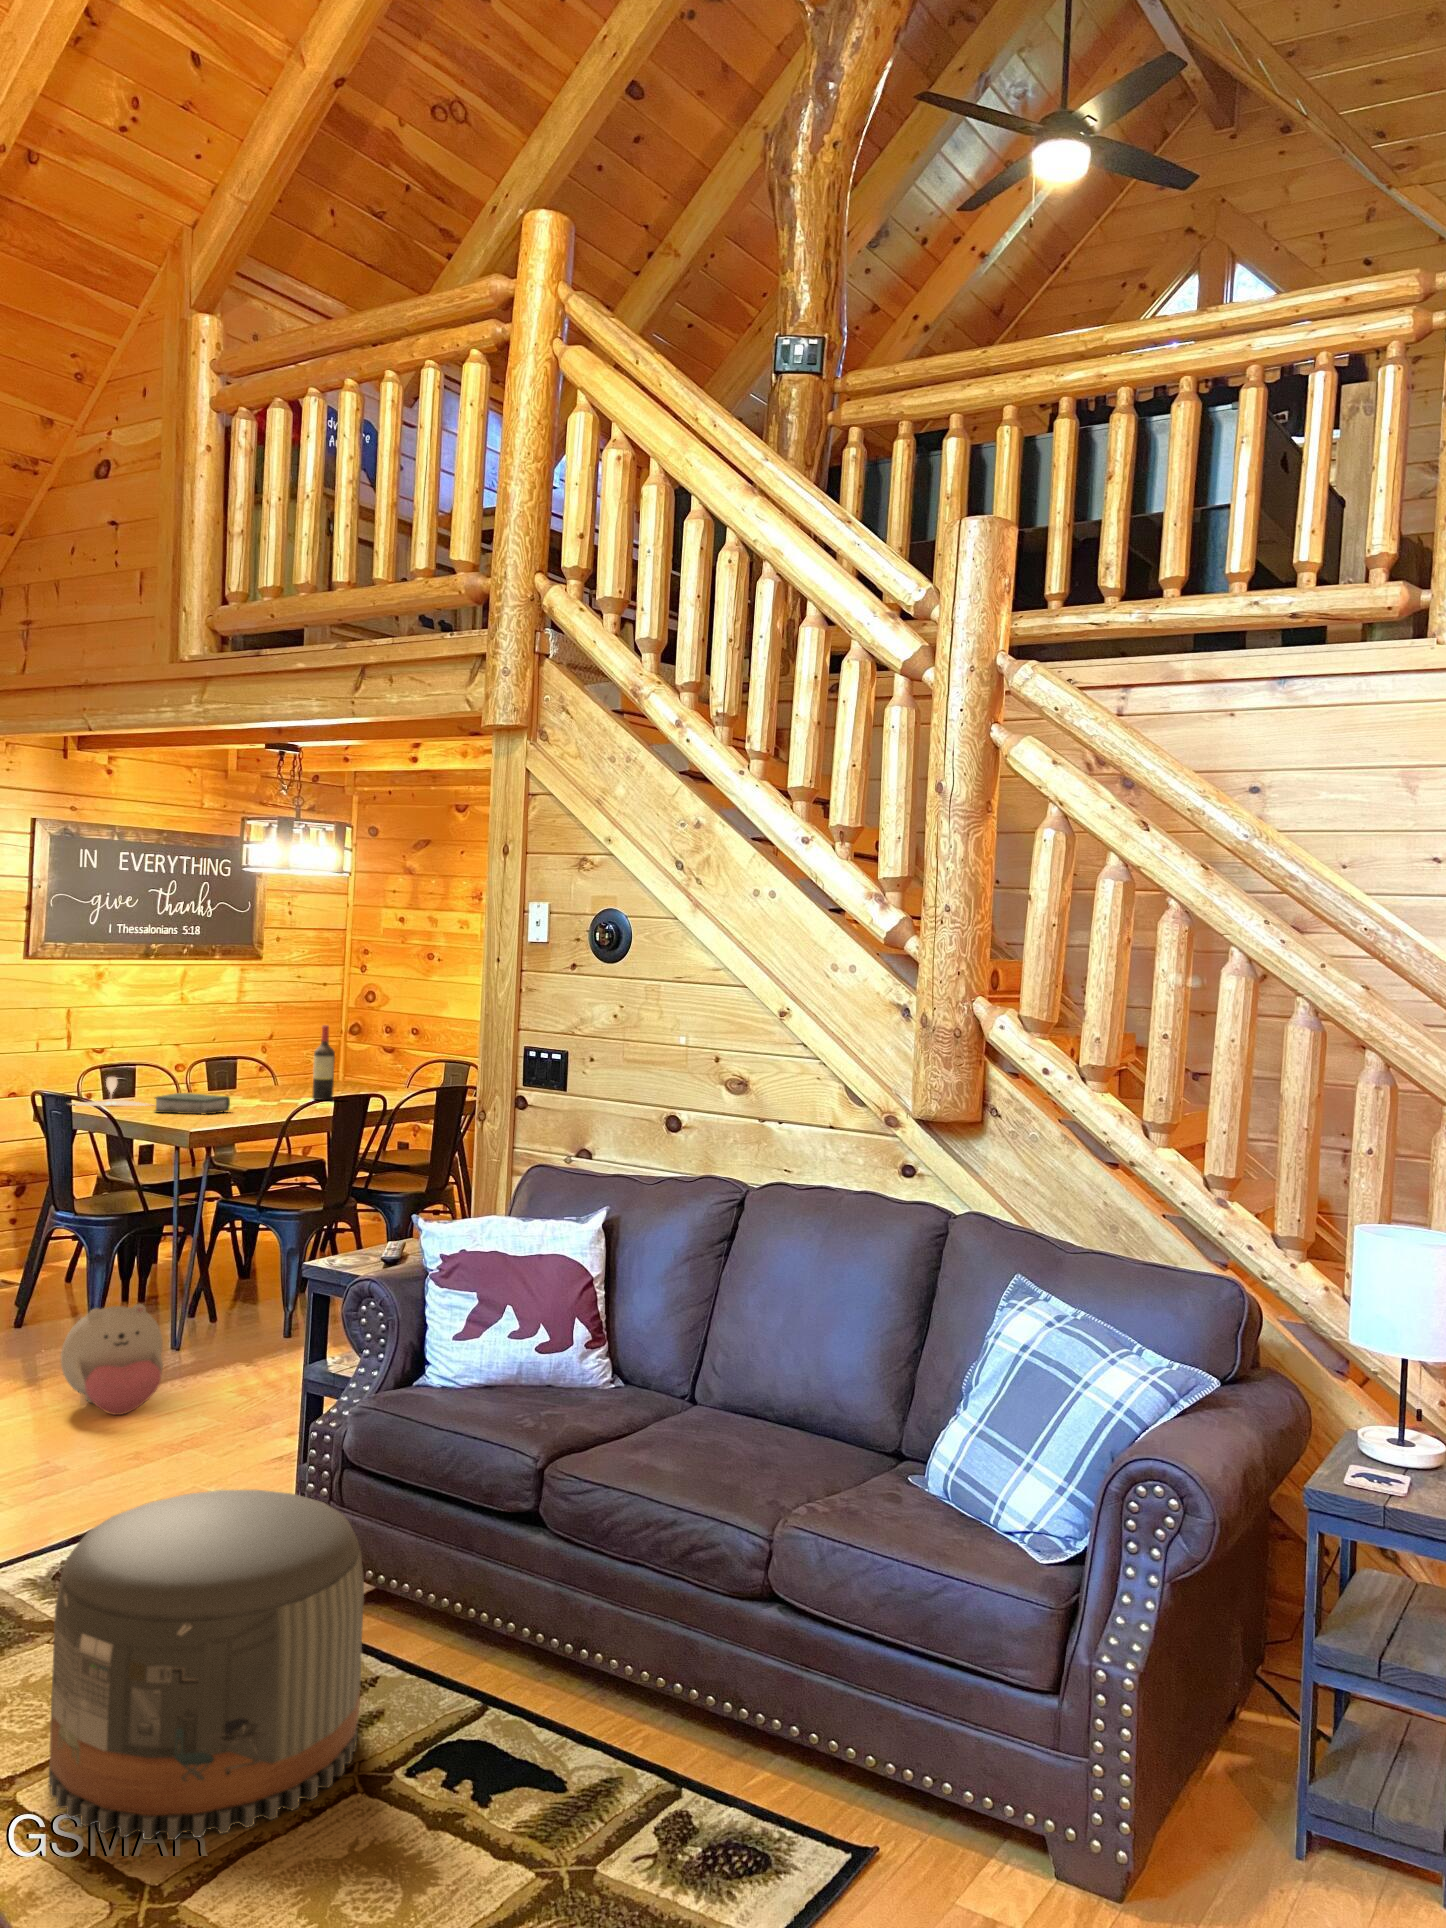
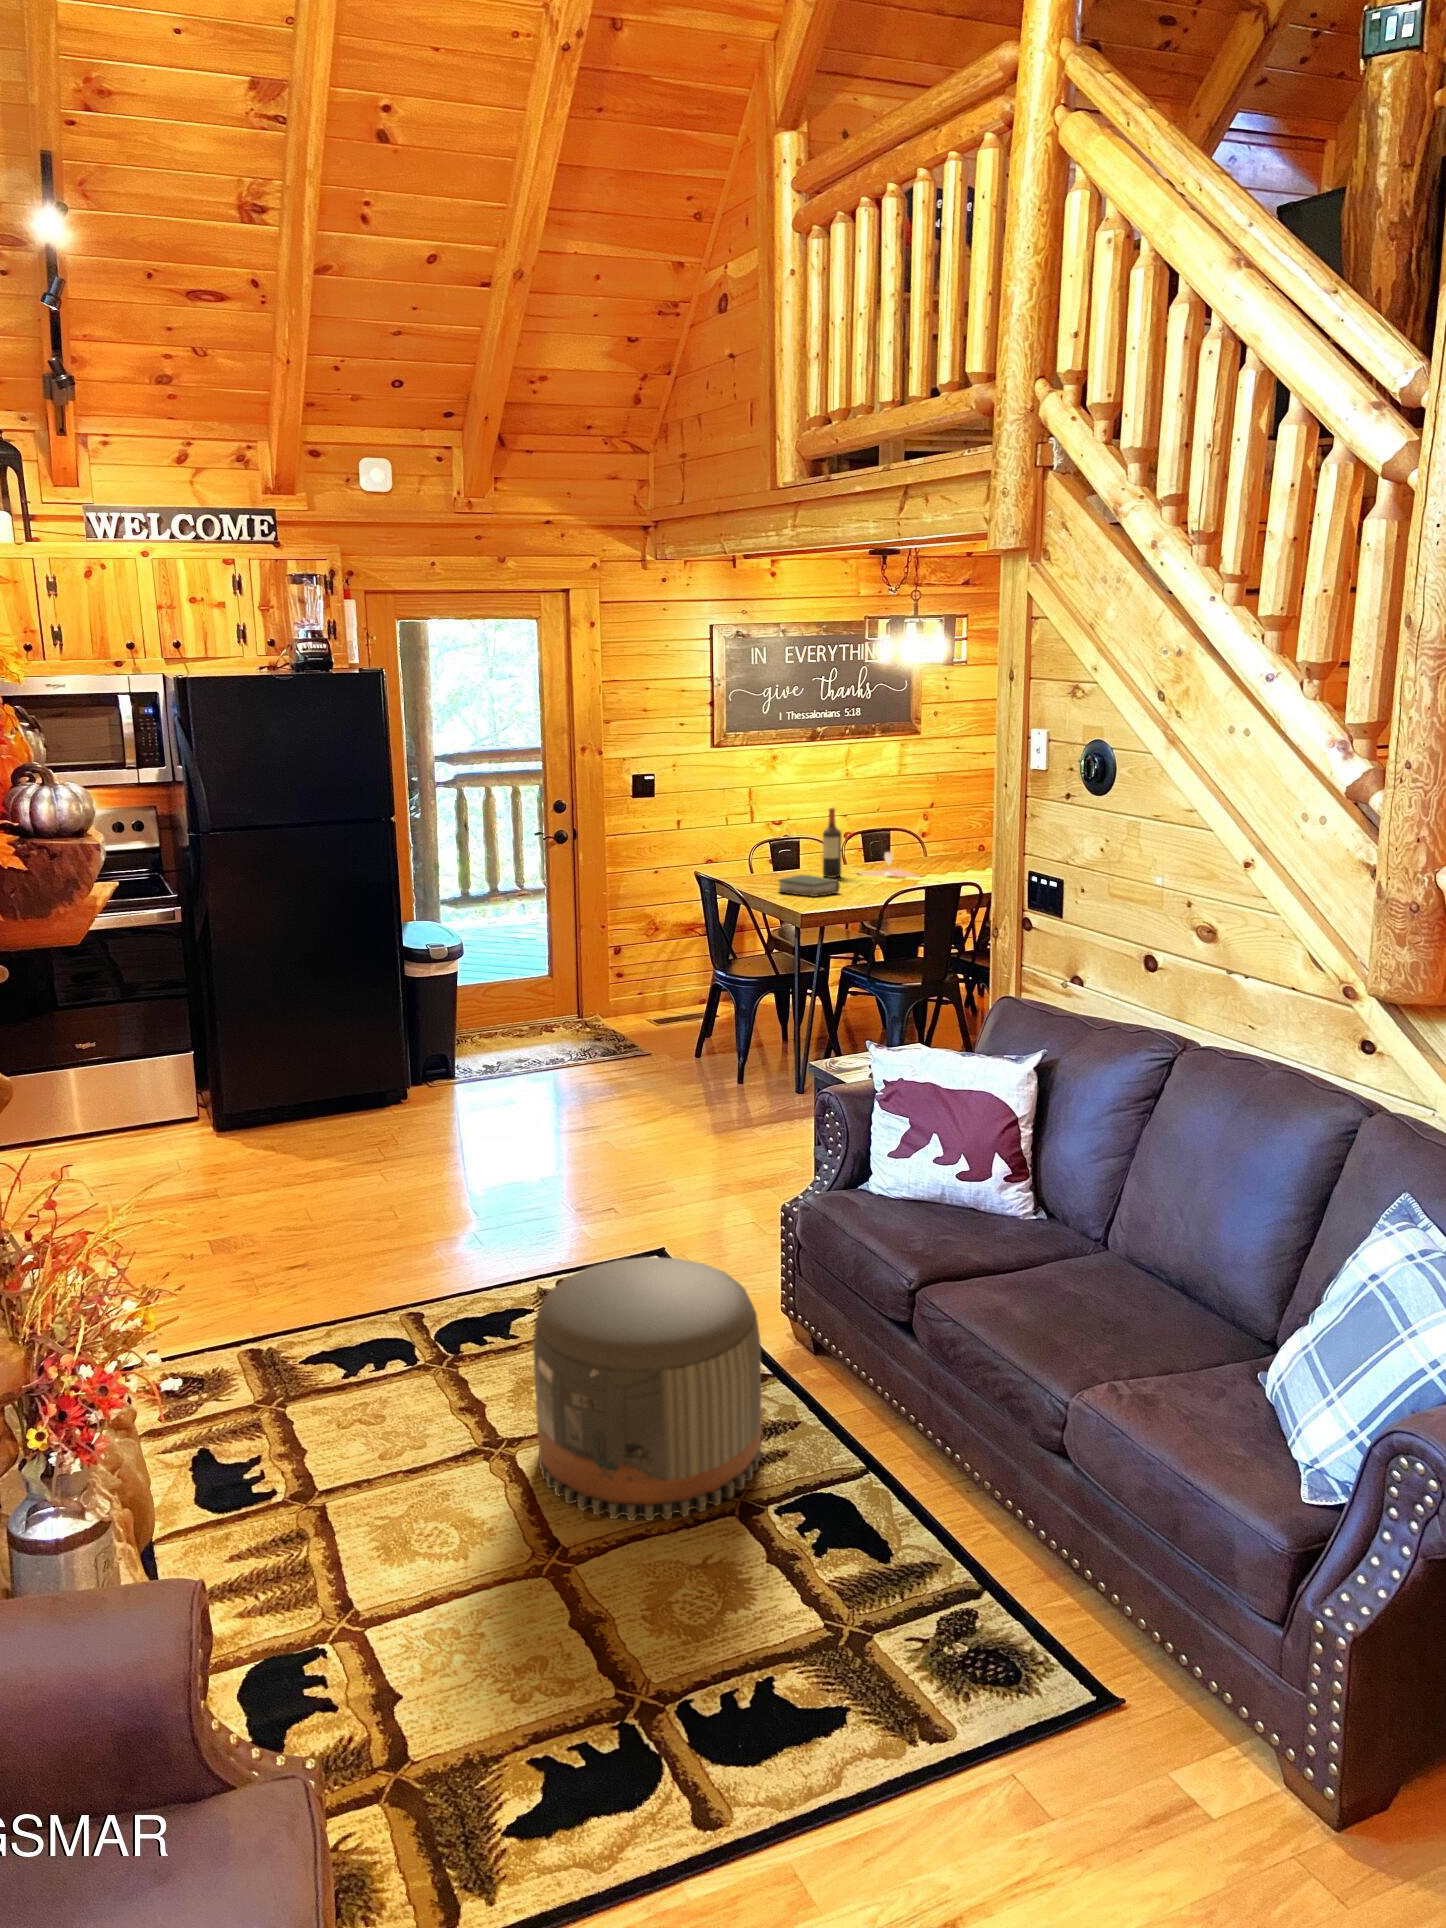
wine bottle: present [312,1025,335,1101] -> present [823,808,841,878]
wine glass: present [72,1077,153,1106] -> present [859,852,919,877]
plush toy: present [61,1304,163,1415] -> none [691,1057,767,1144]

